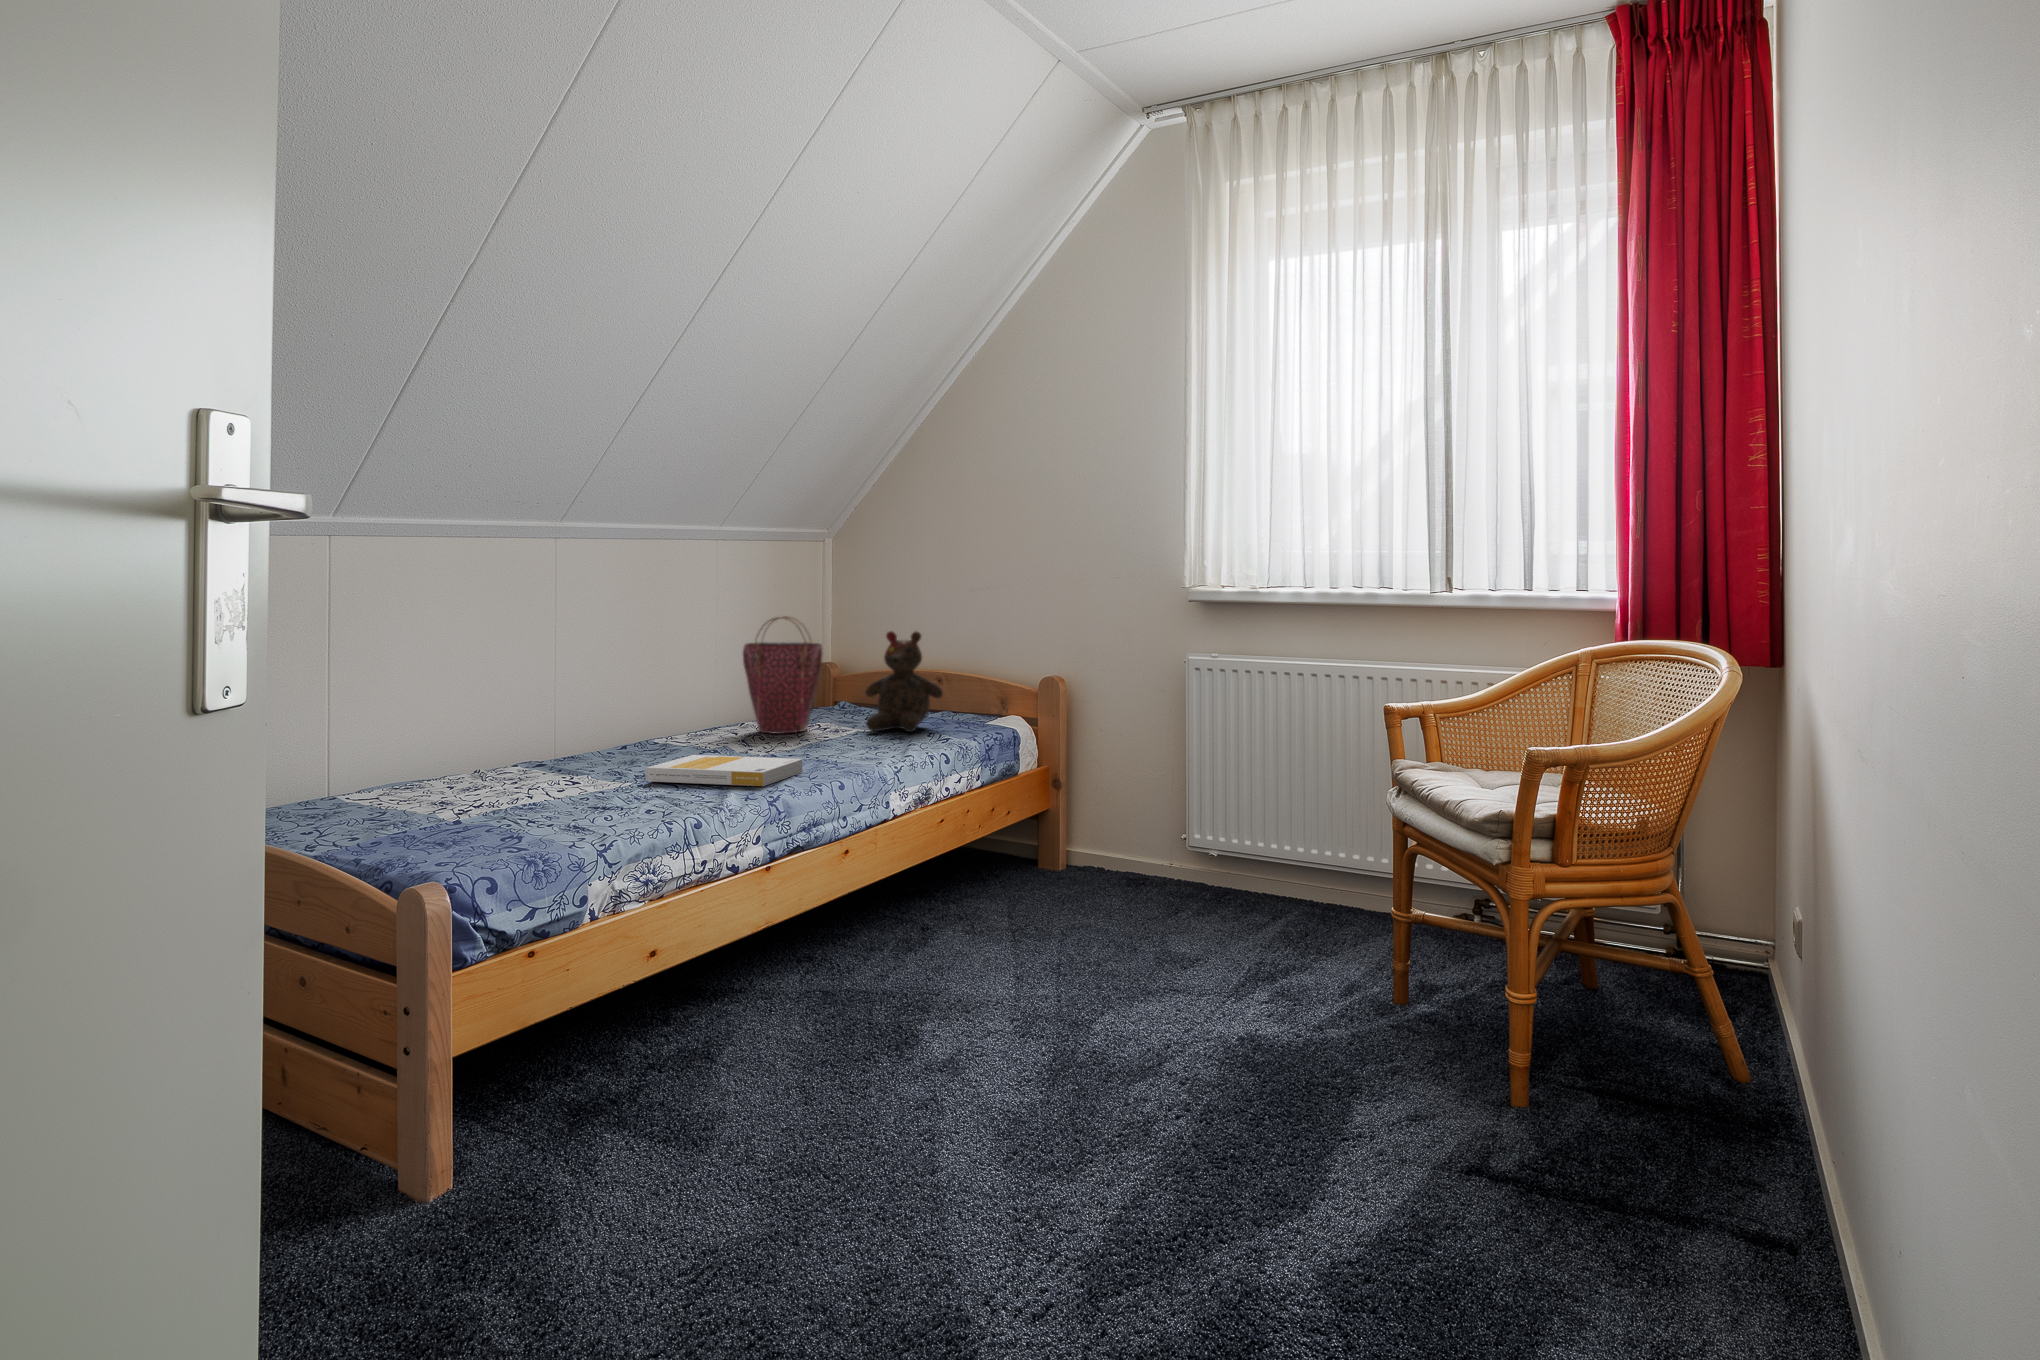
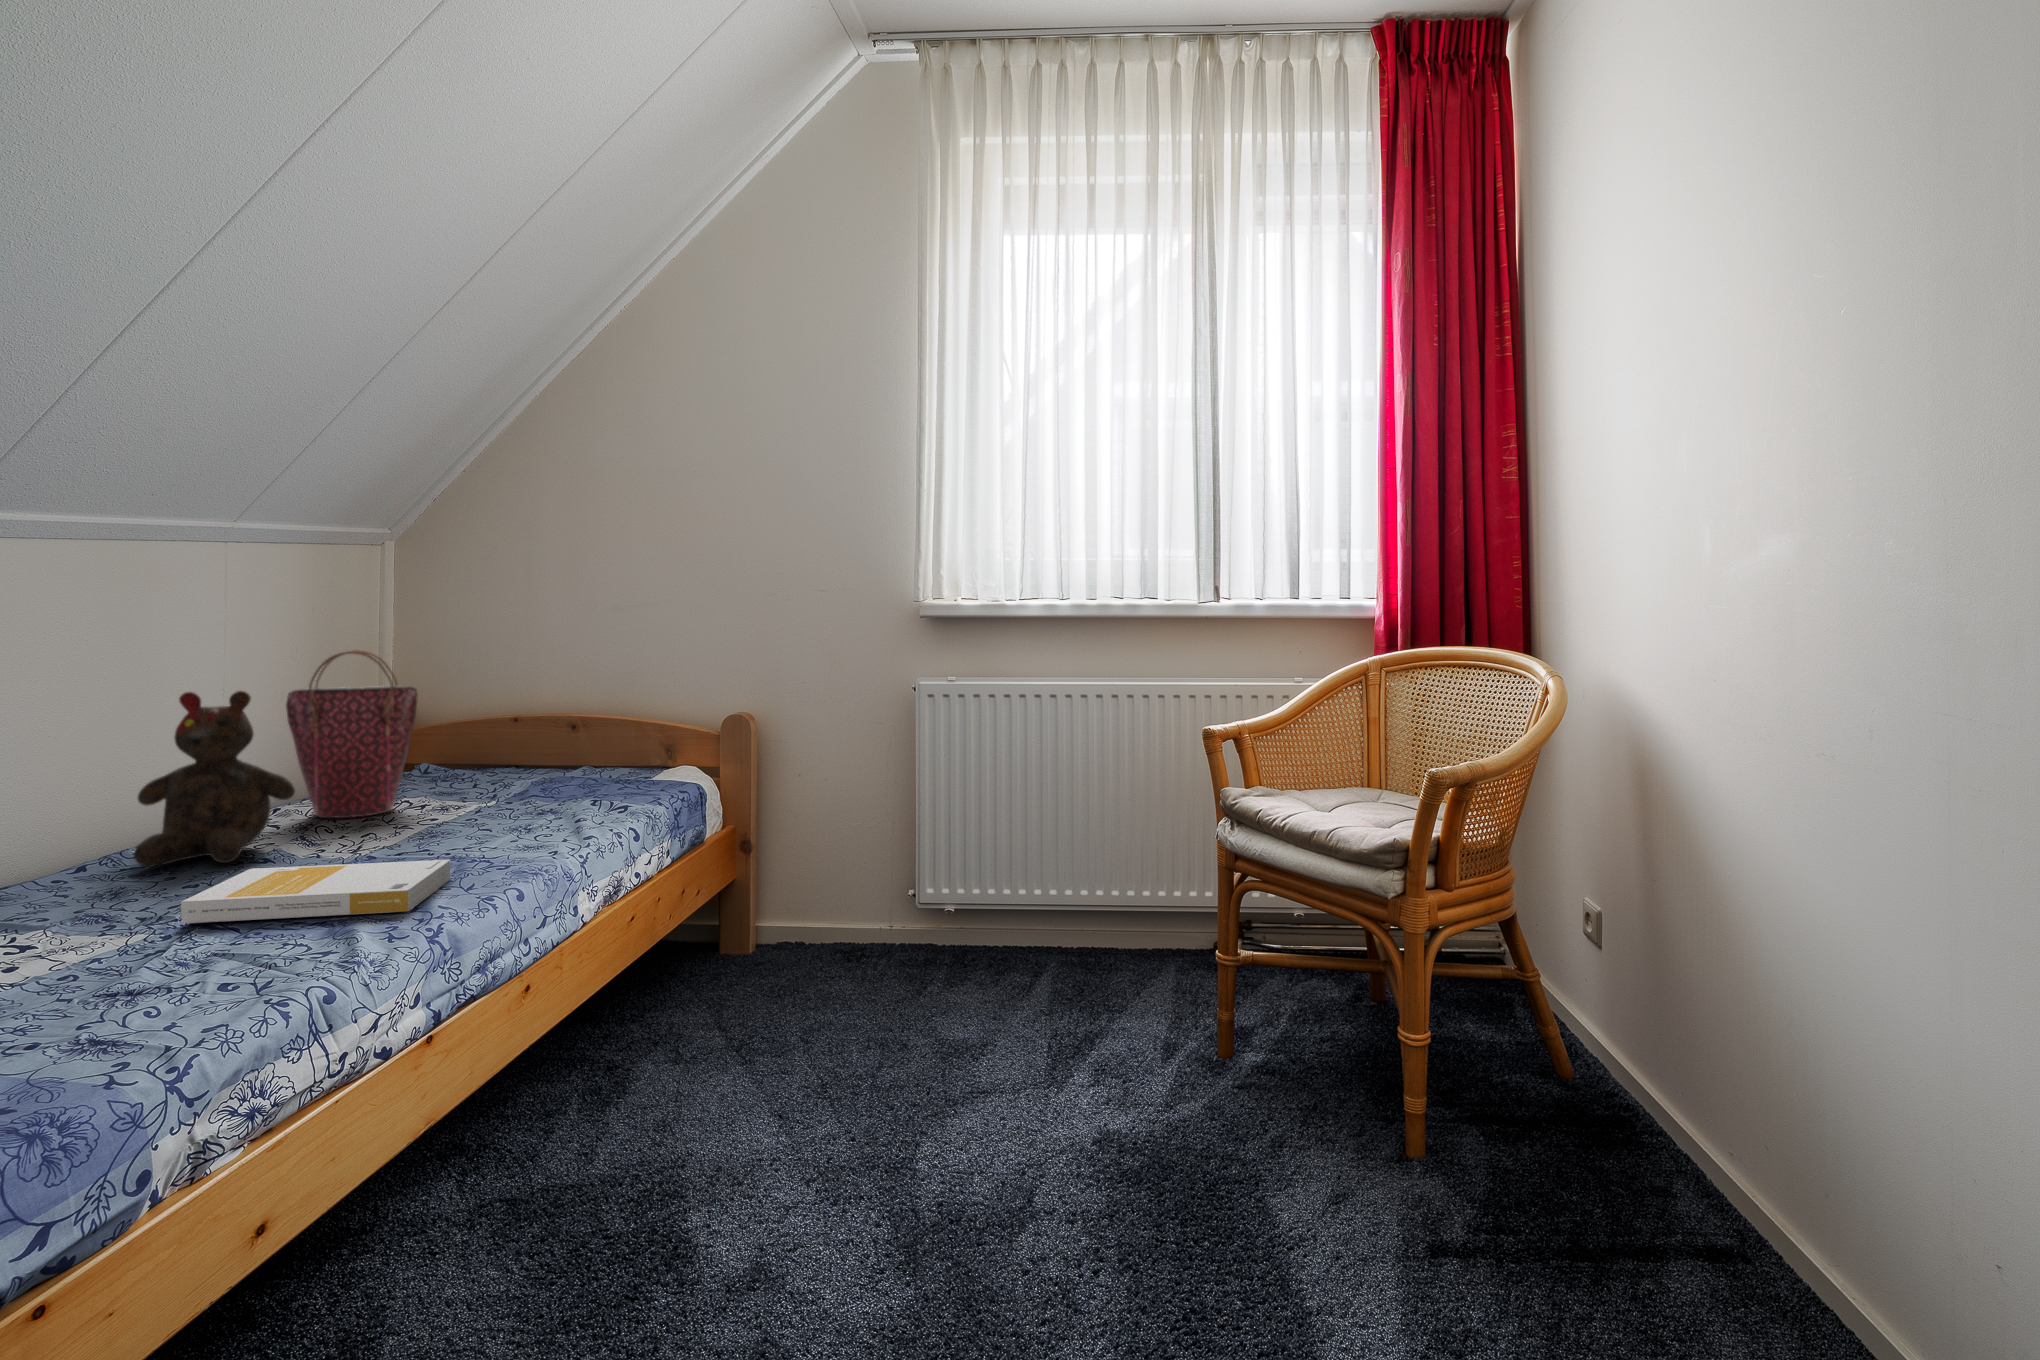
teddy bear: present [865,631,943,732] -> present [134,691,295,867]

